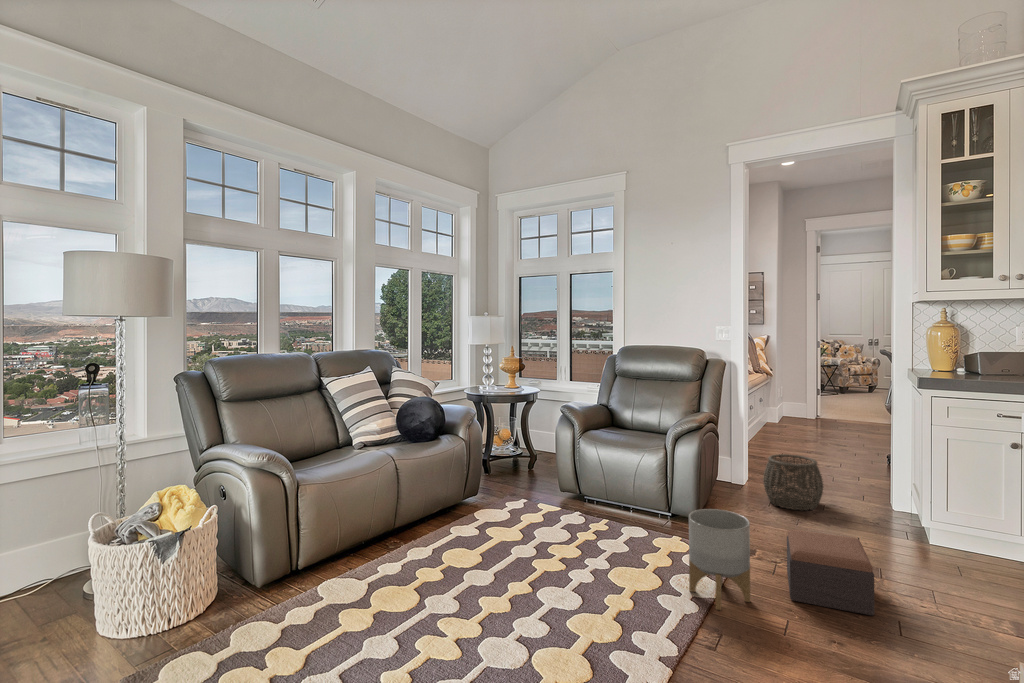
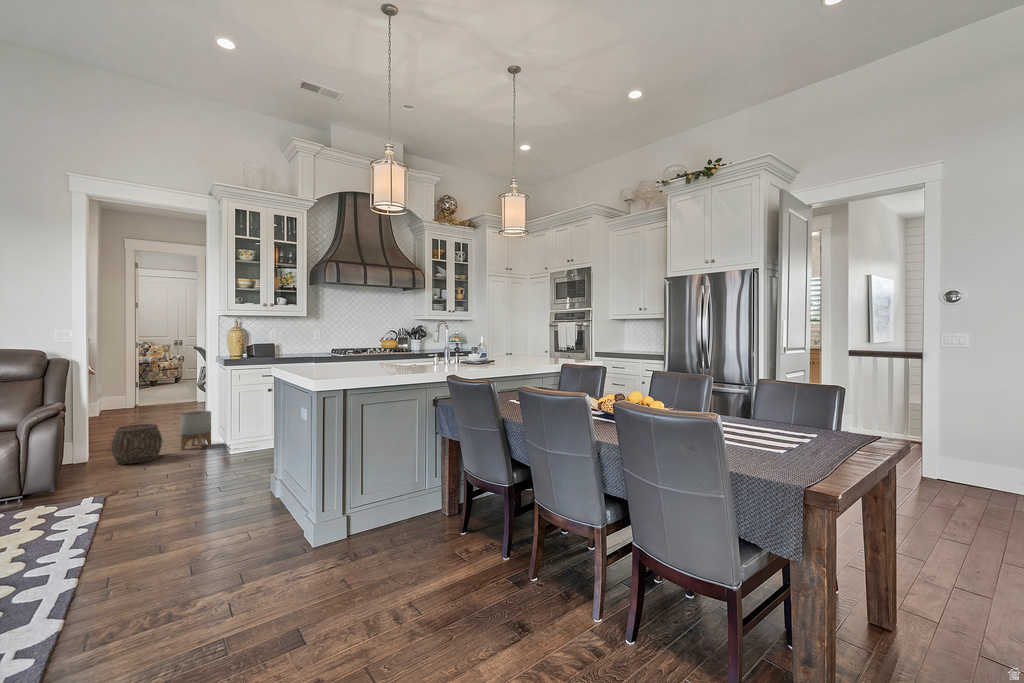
planter: present [689,509,751,610] -> present [180,411,211,450]
footstool: present [787,529,874,616] -> none [148,455,208,502]

